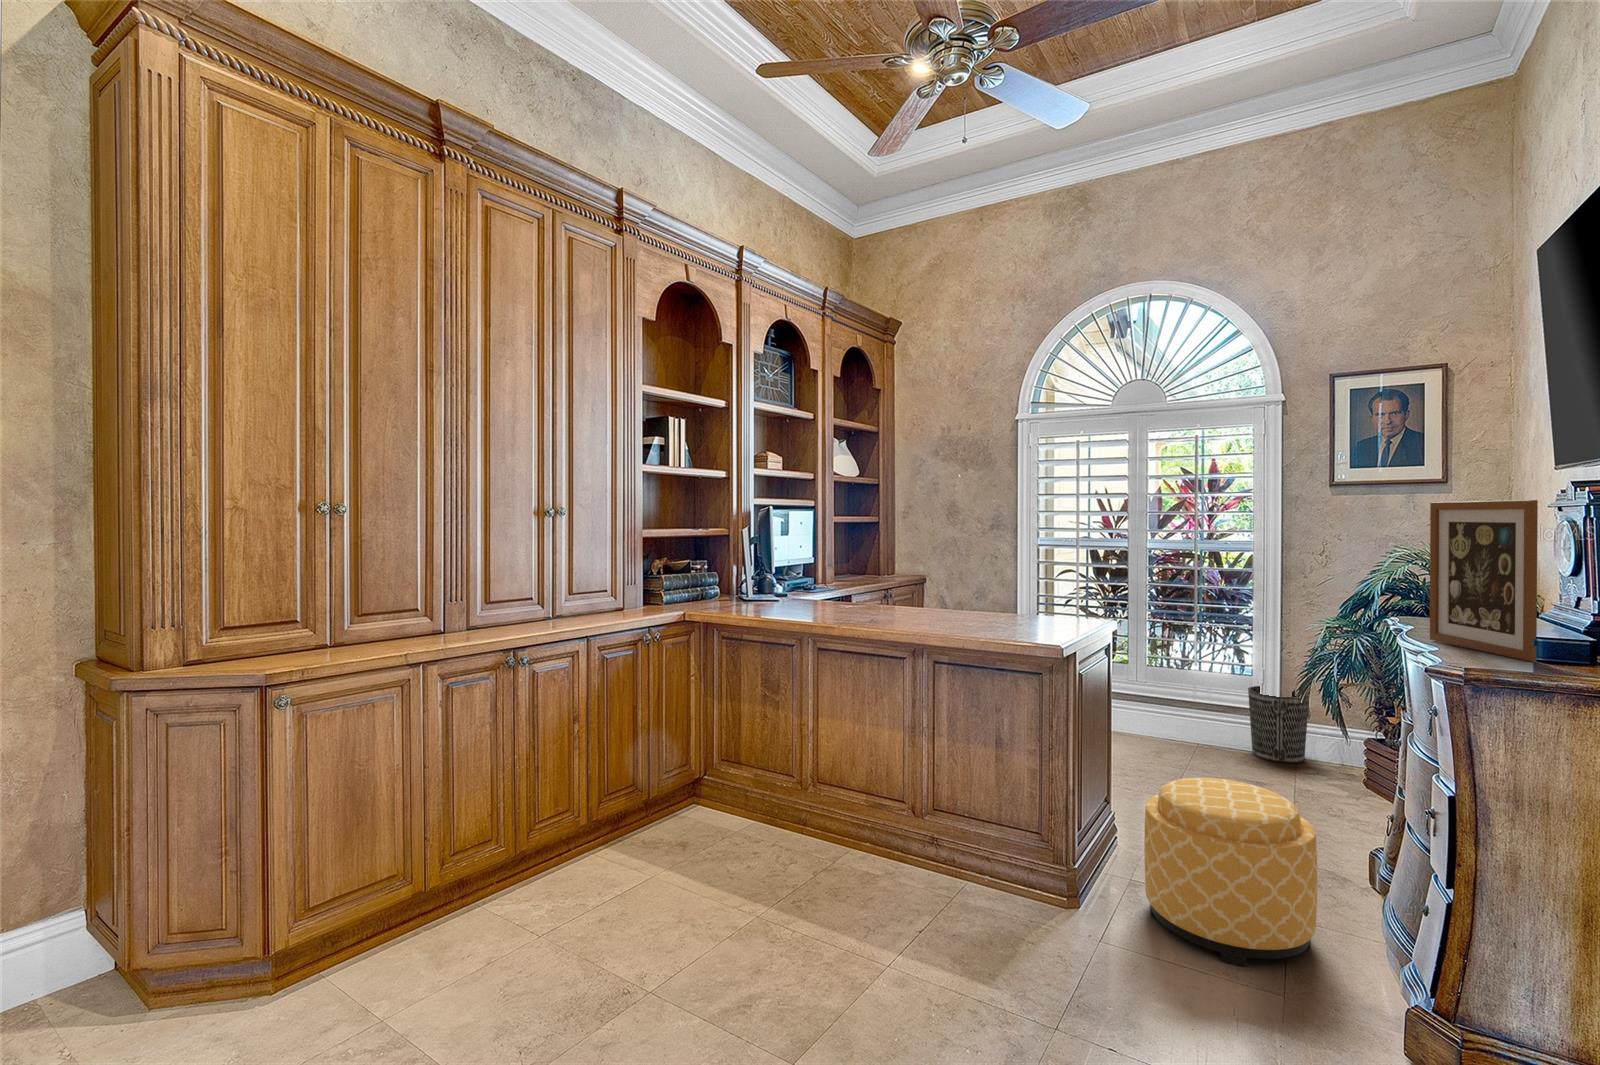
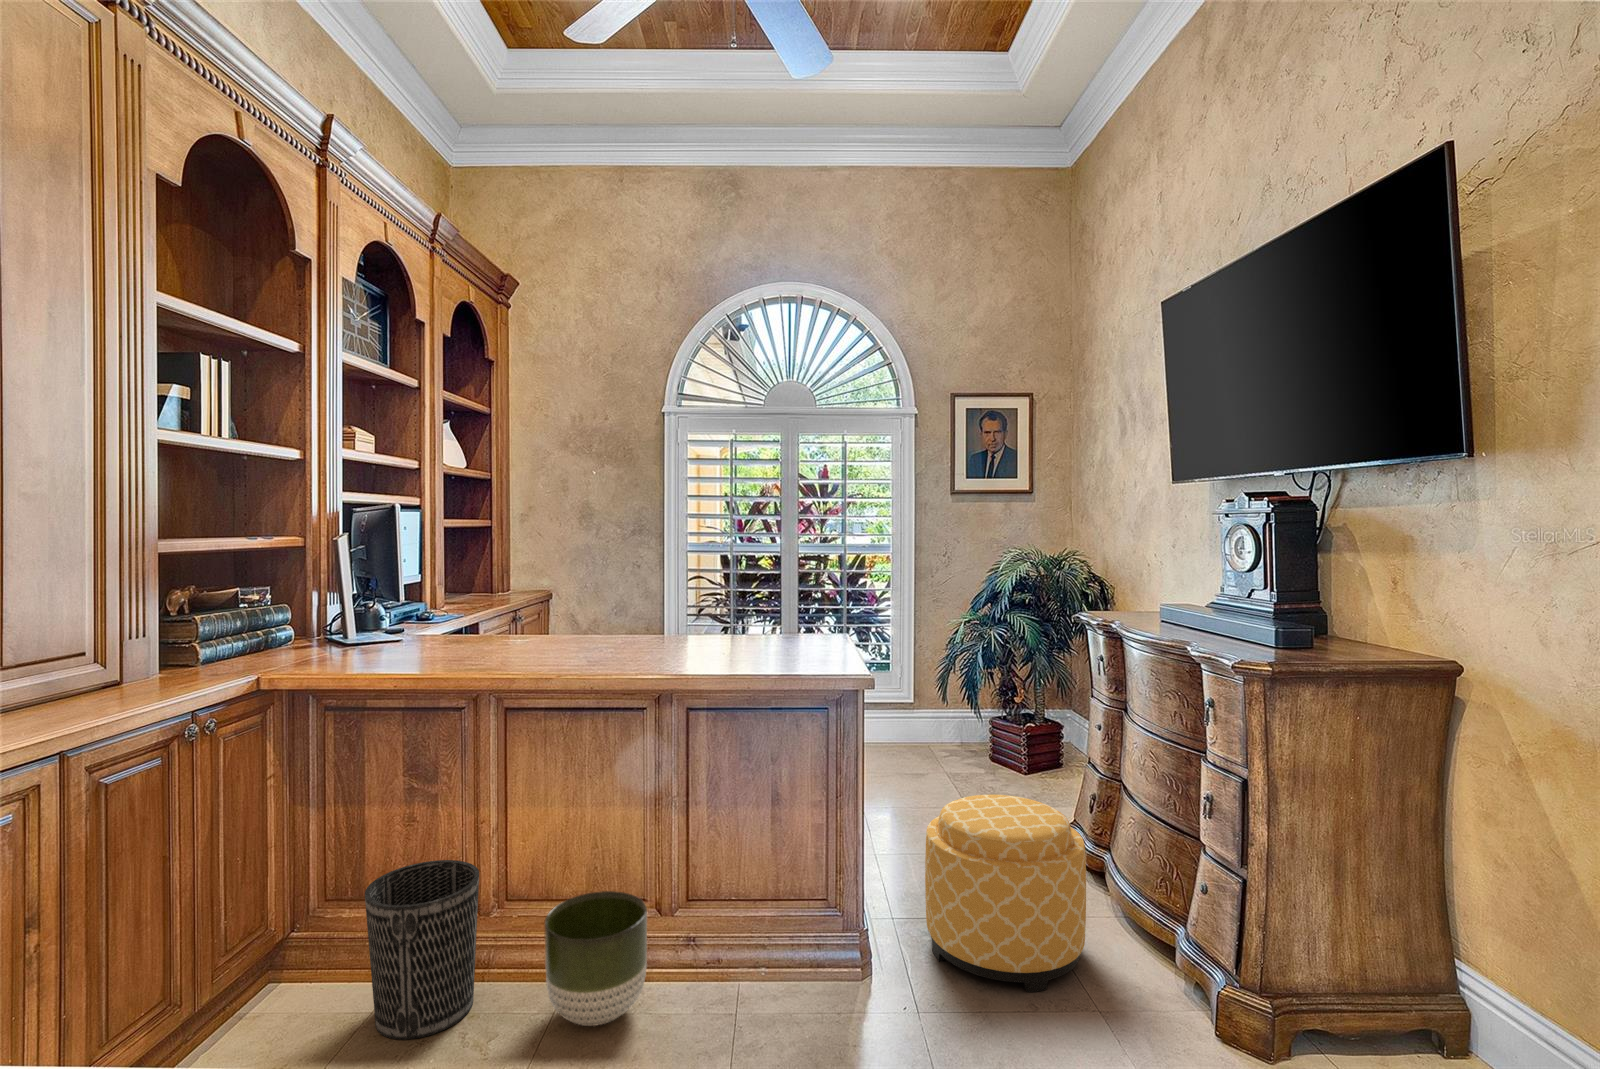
picture frame: present [1430,500,1538,662] -> none [1172,508,1280,650]
wastebasket: present [1248,686,1309,763] -> present [365,860,479,1040]
planter: none [824,785,895,874] -> present [544,891,647,1026]

